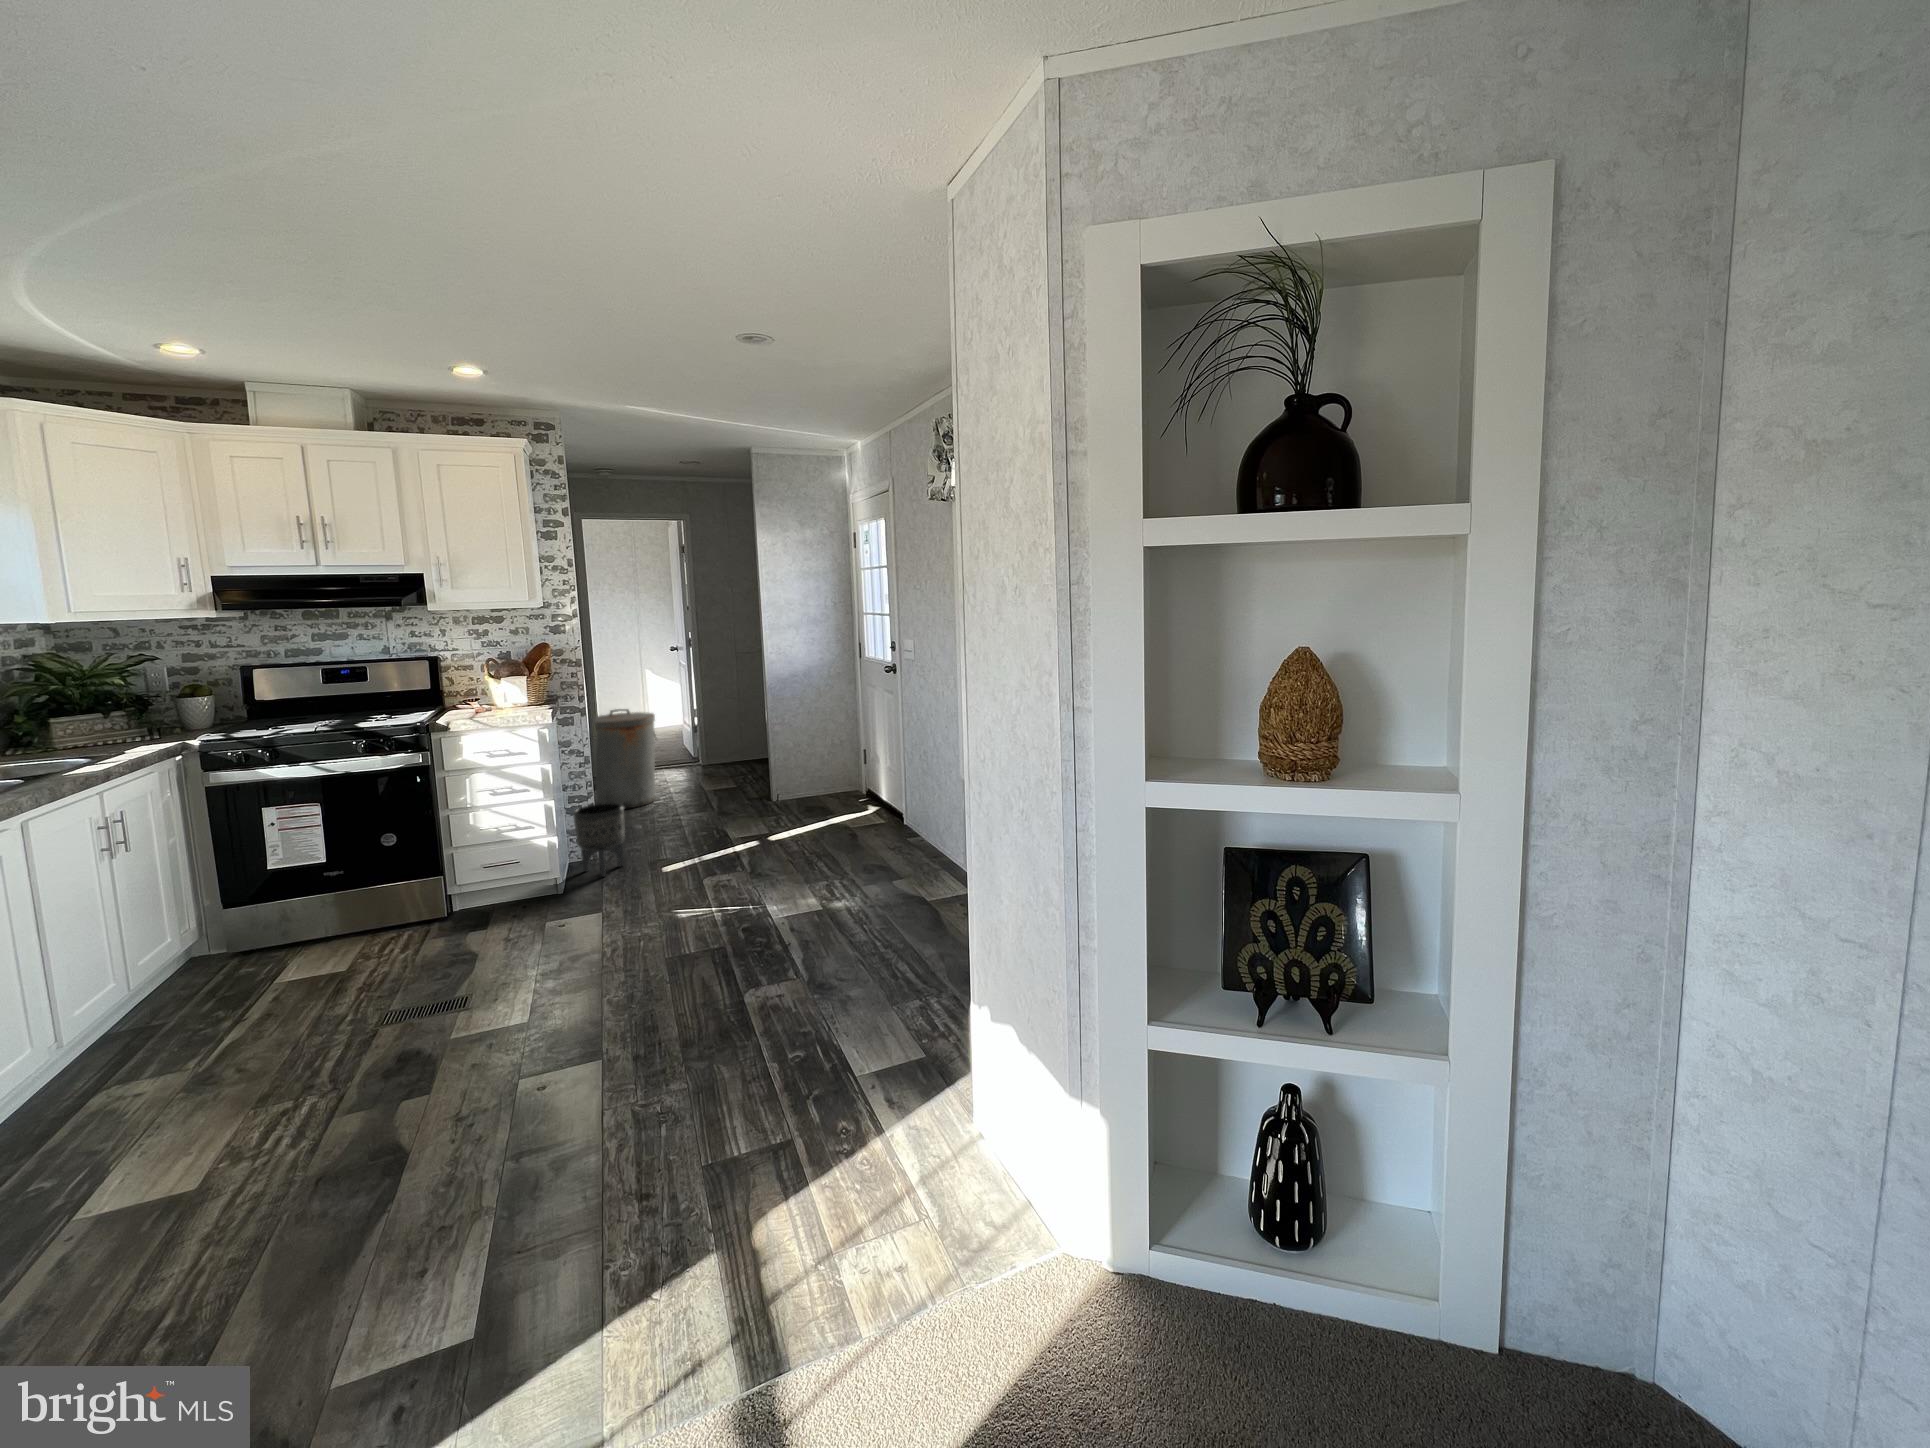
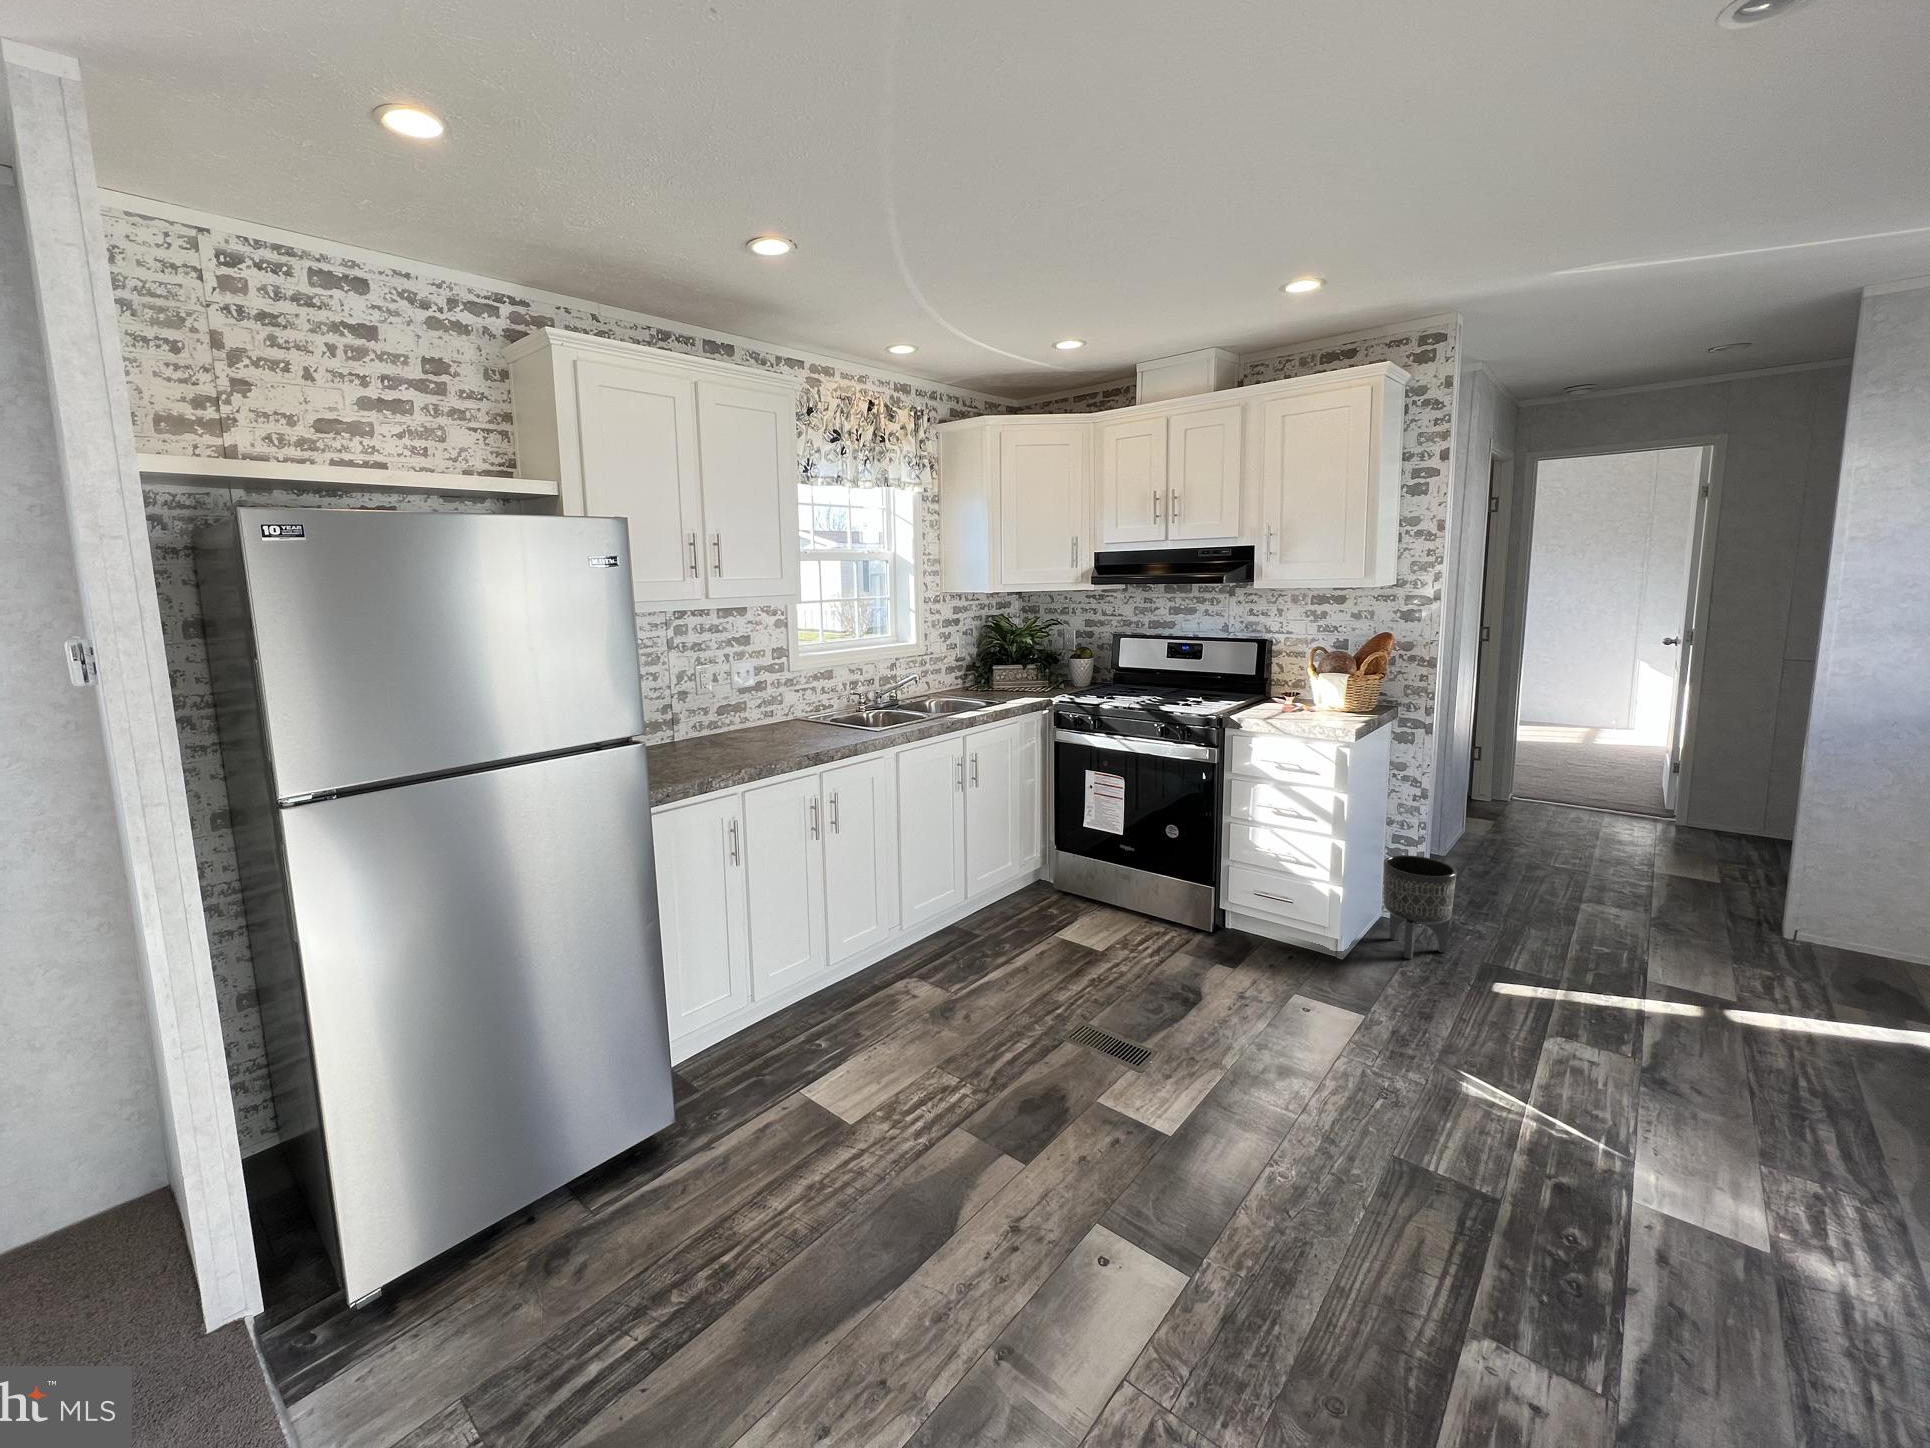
trash can: present [595,709,656,809] -> none [1469,723,1582,864]

